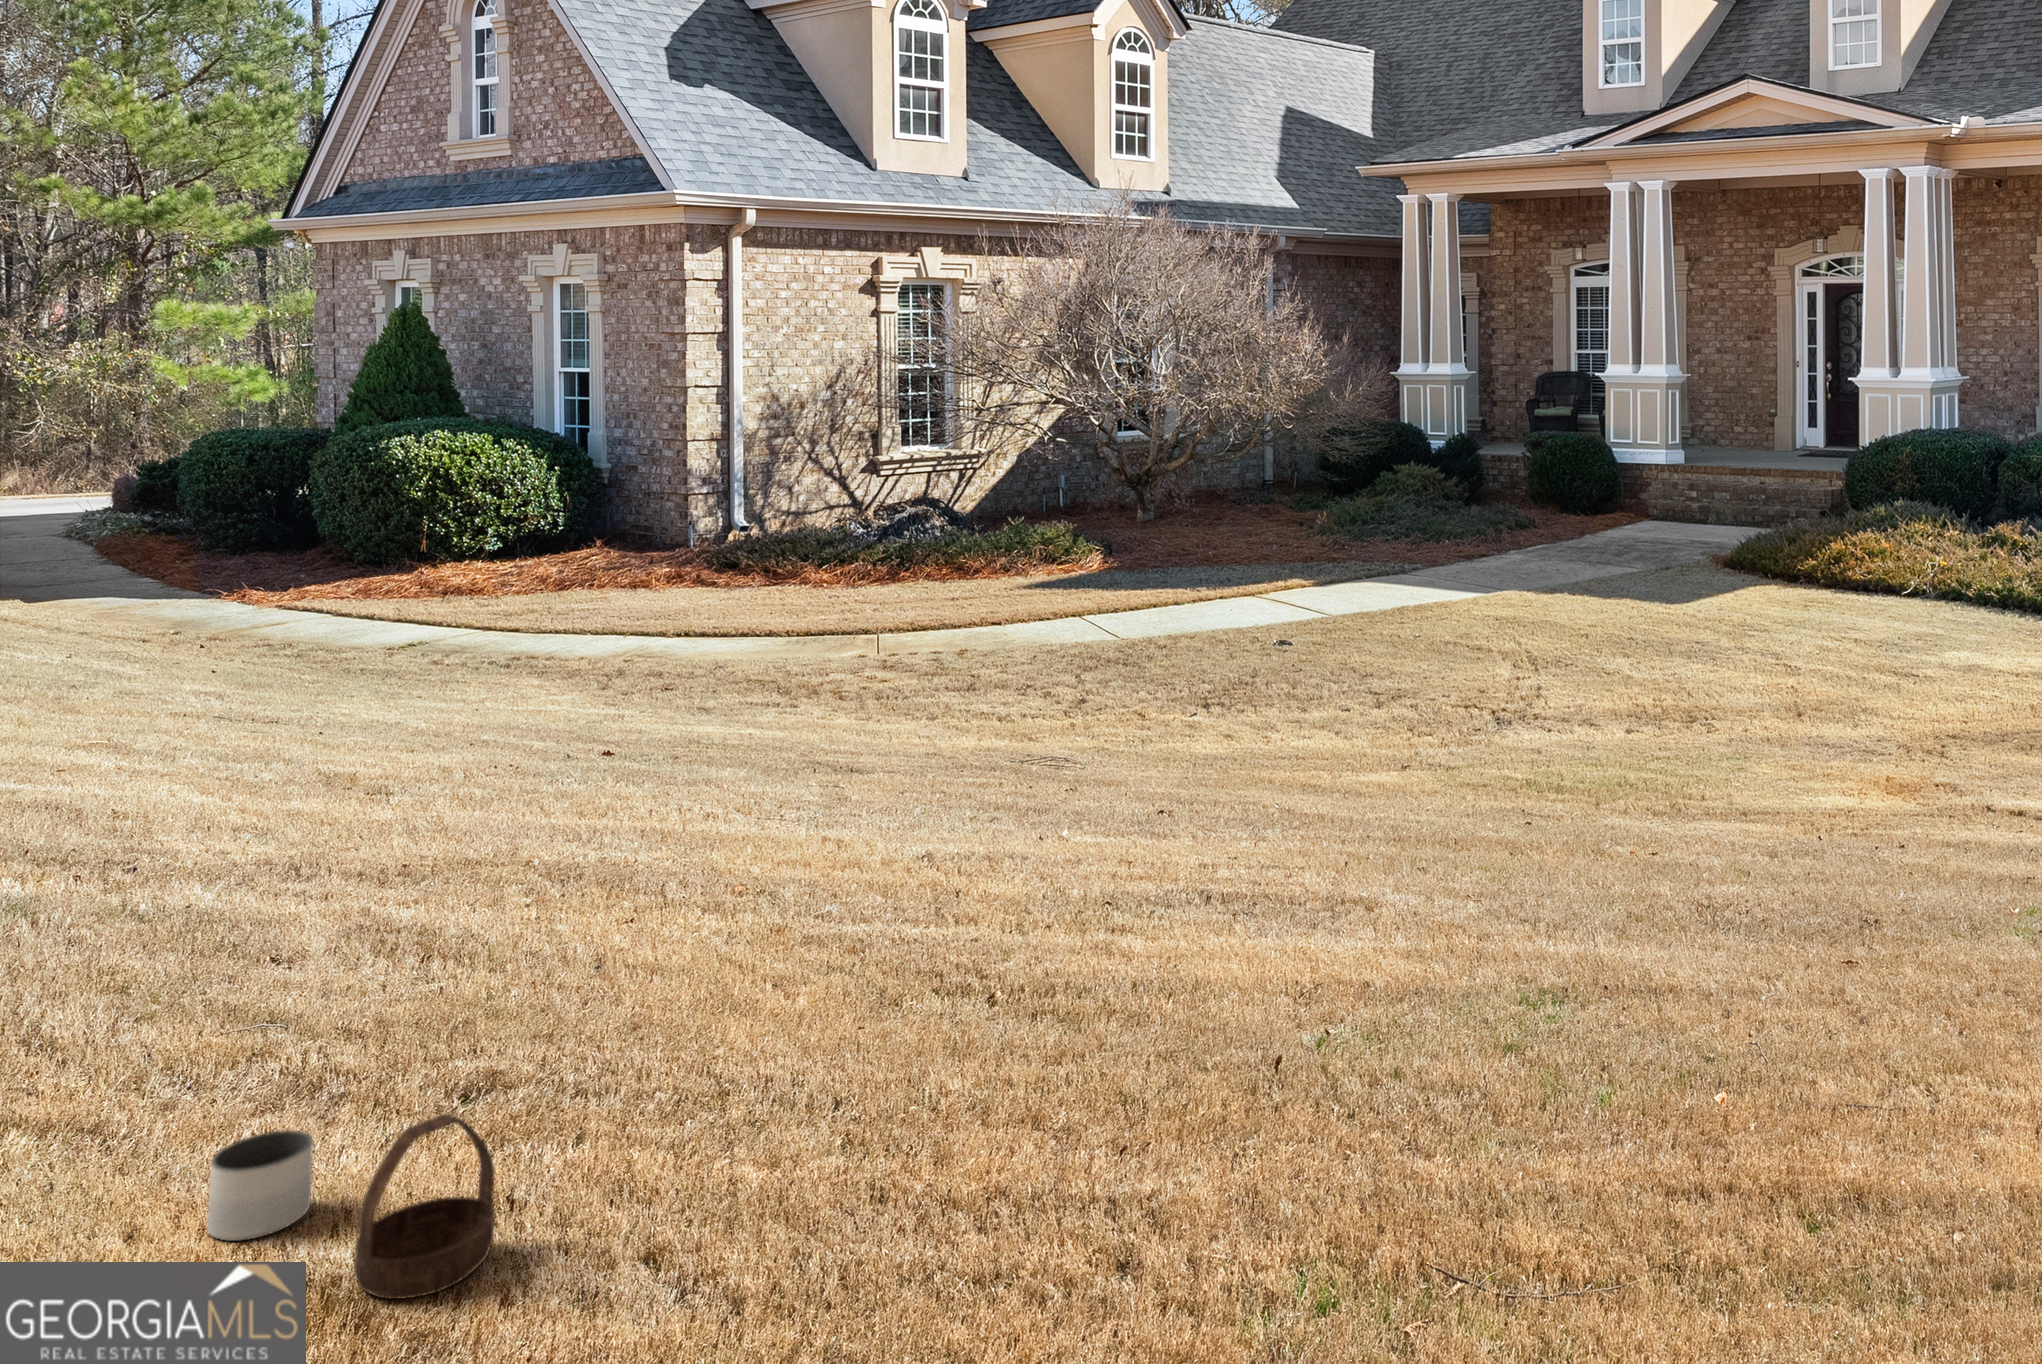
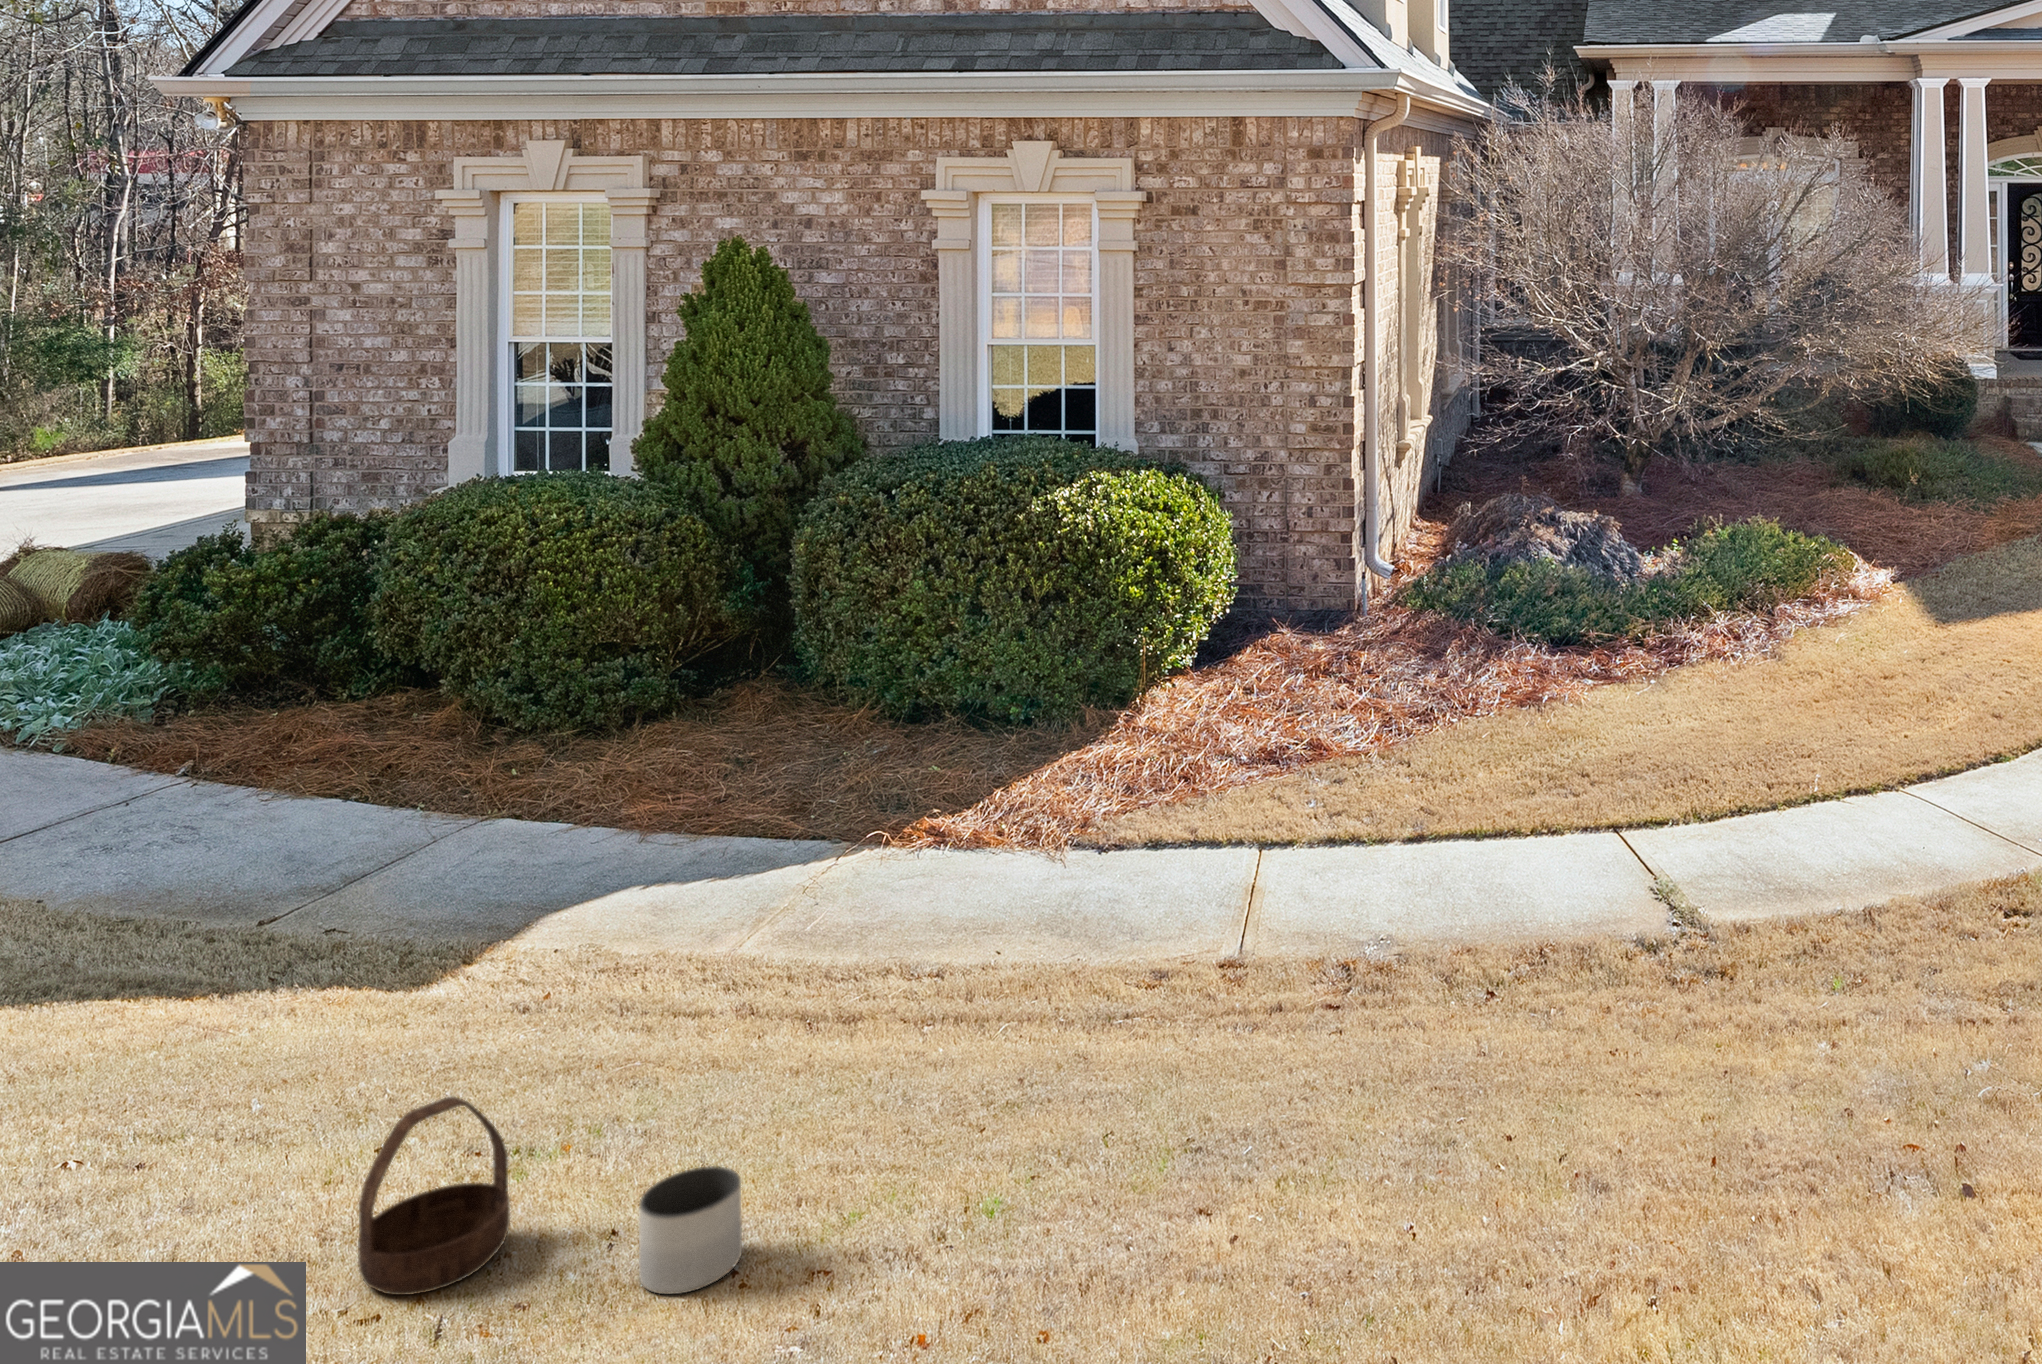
planter: present [207,1130,313,1241] -> present [639,1166,742,1295]

